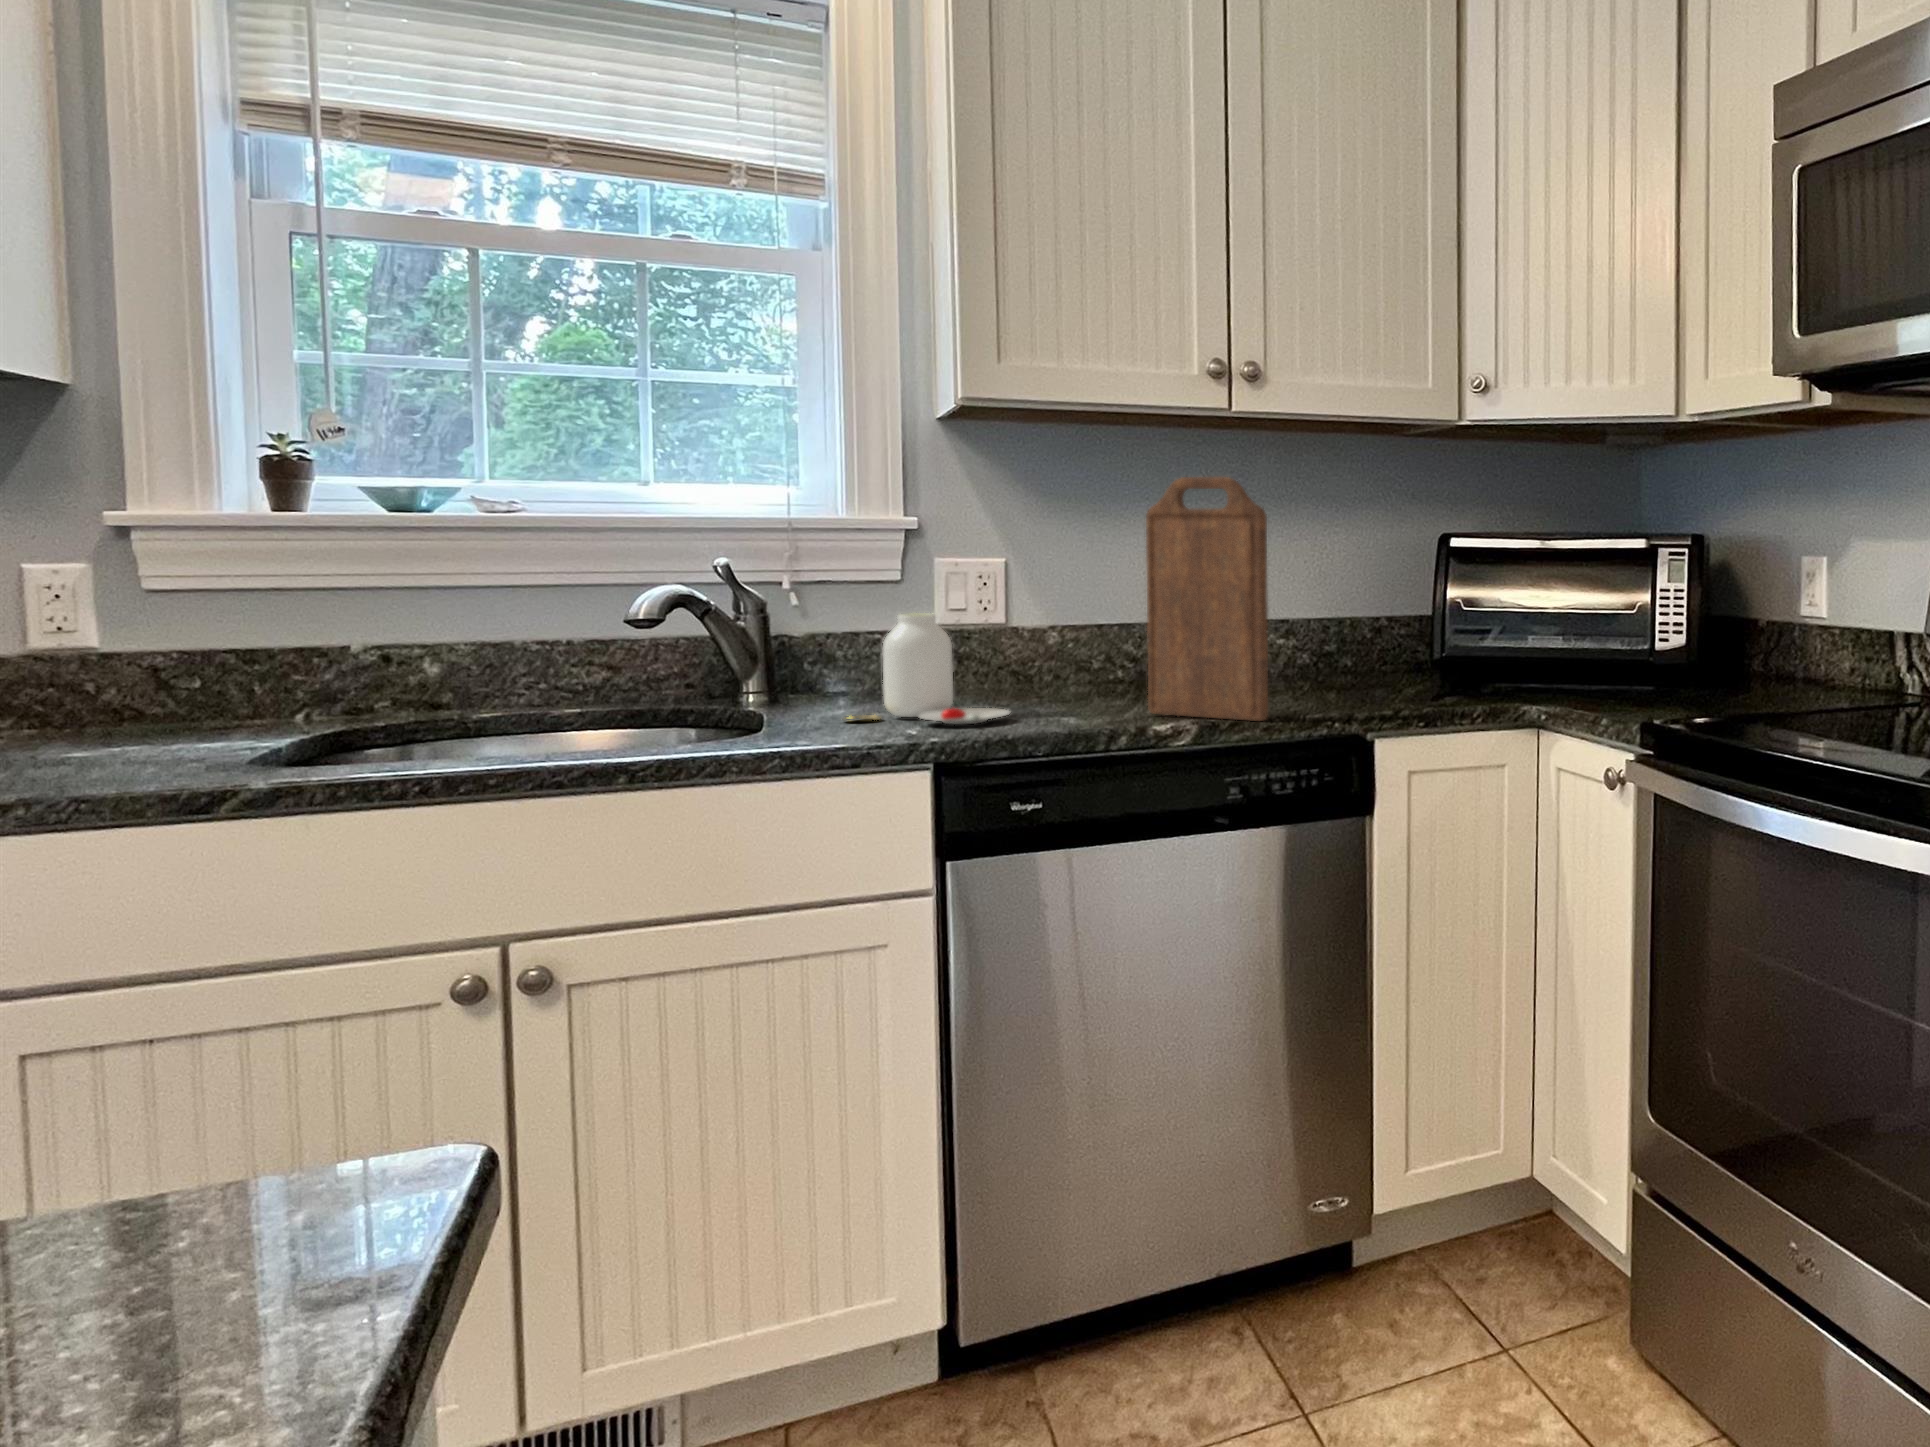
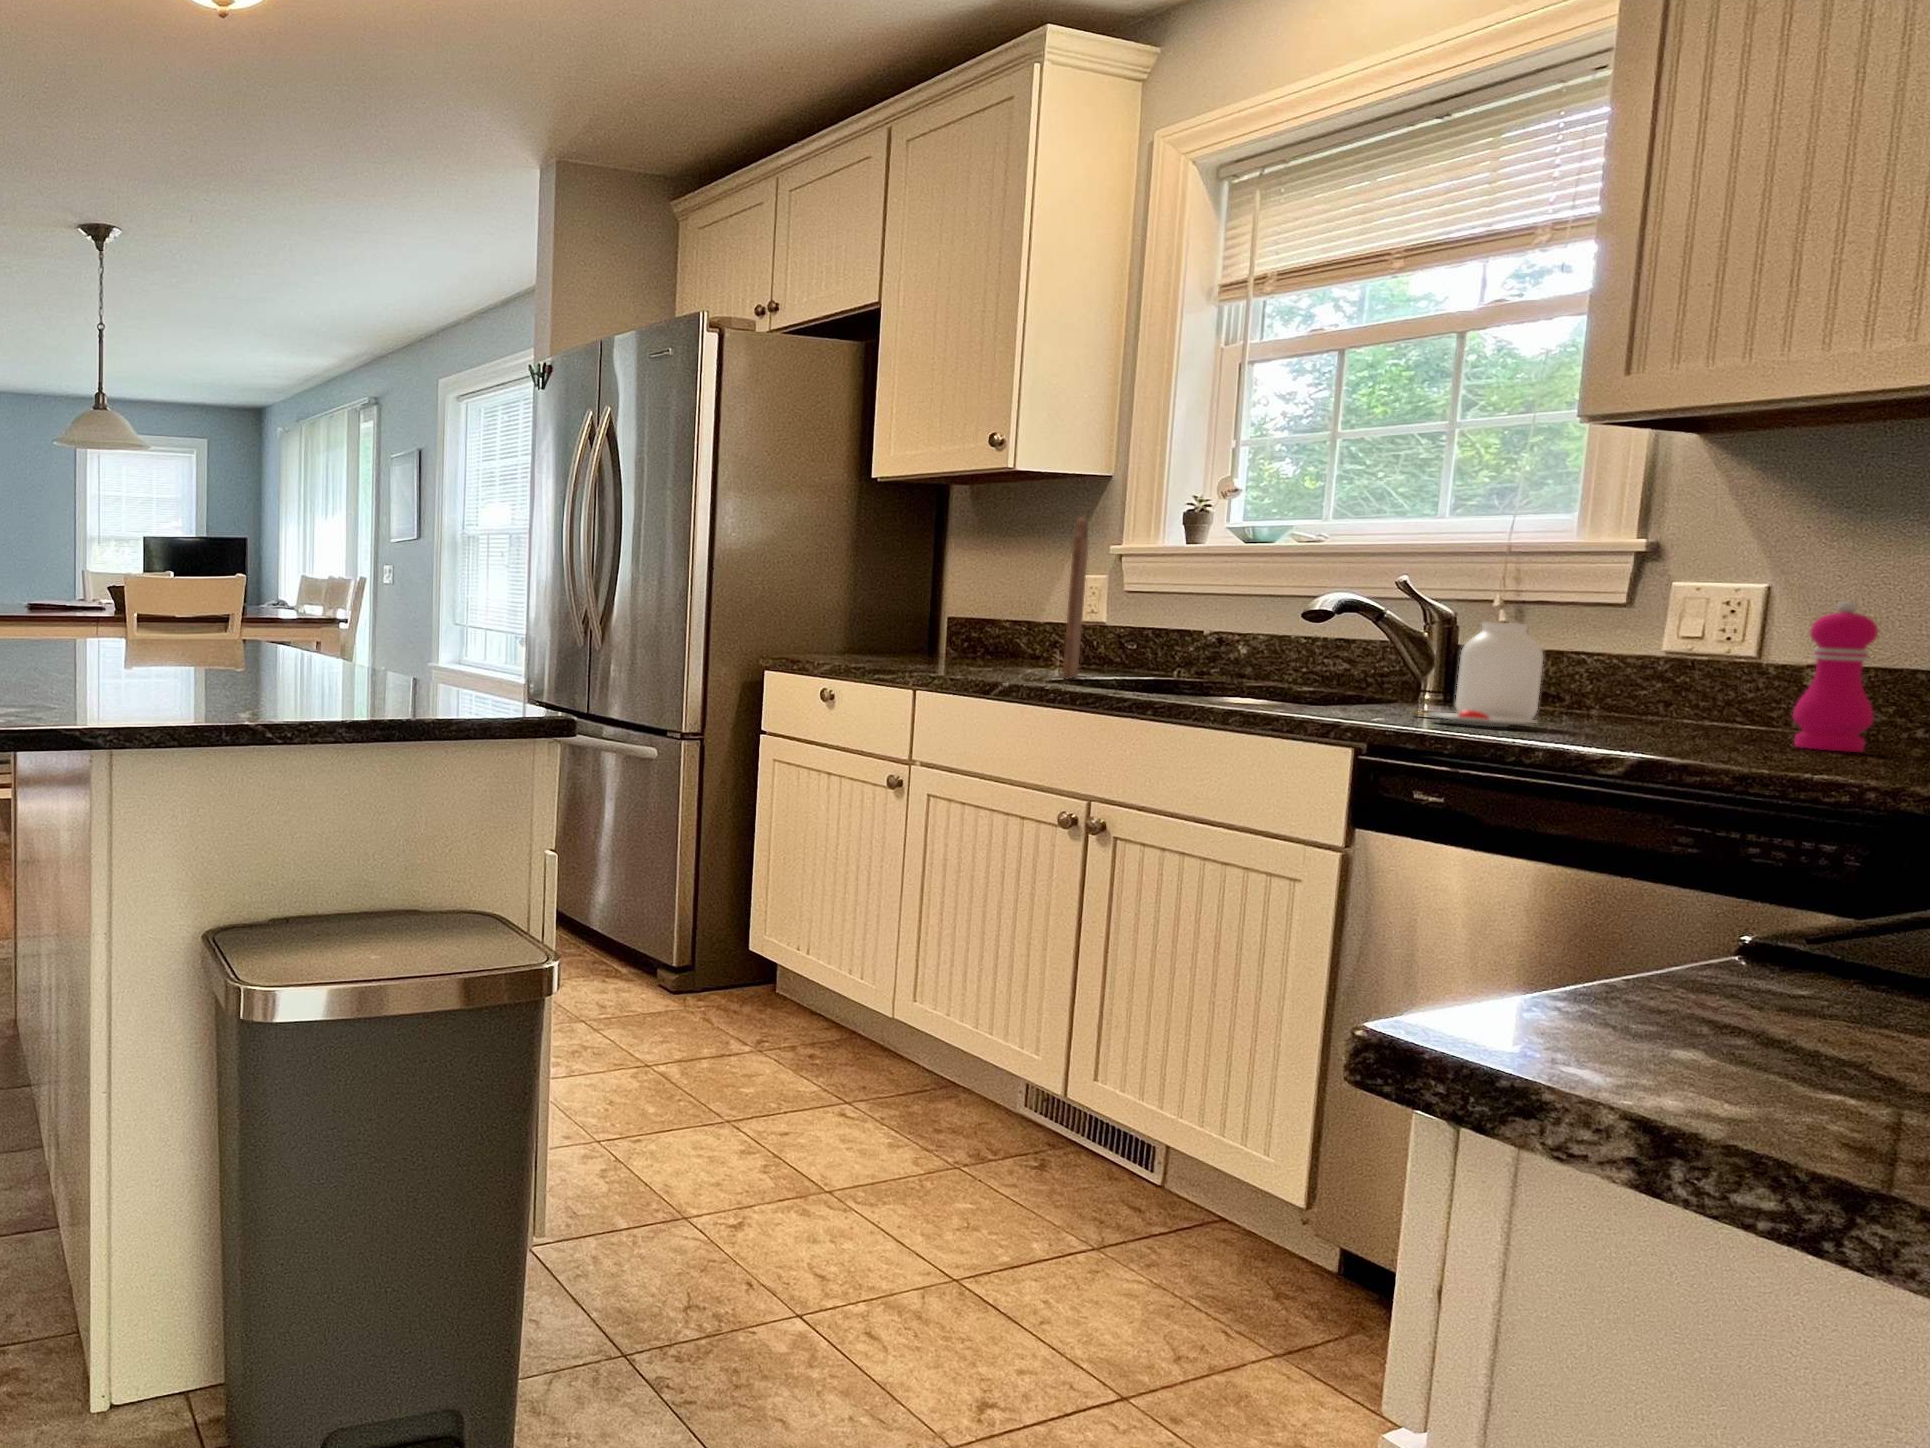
cutting board: present [1146,477,1268,721] -> present [1063,518,1088,679]
pepper mill: none [1074,576,1118,696] -> present [1793,601,1878,752]

